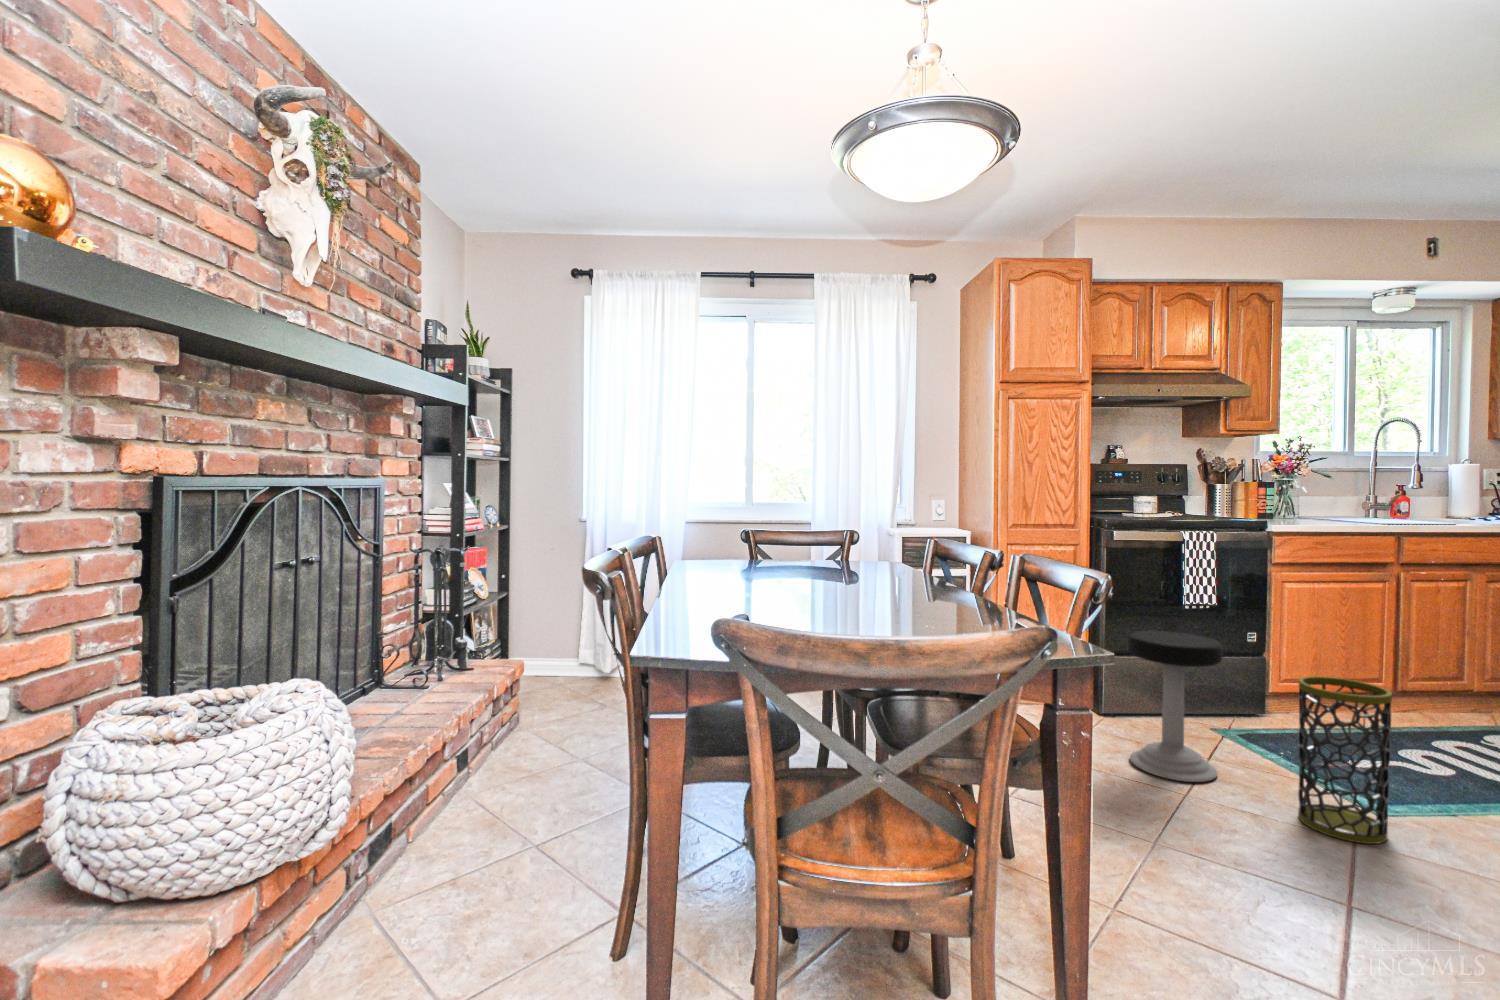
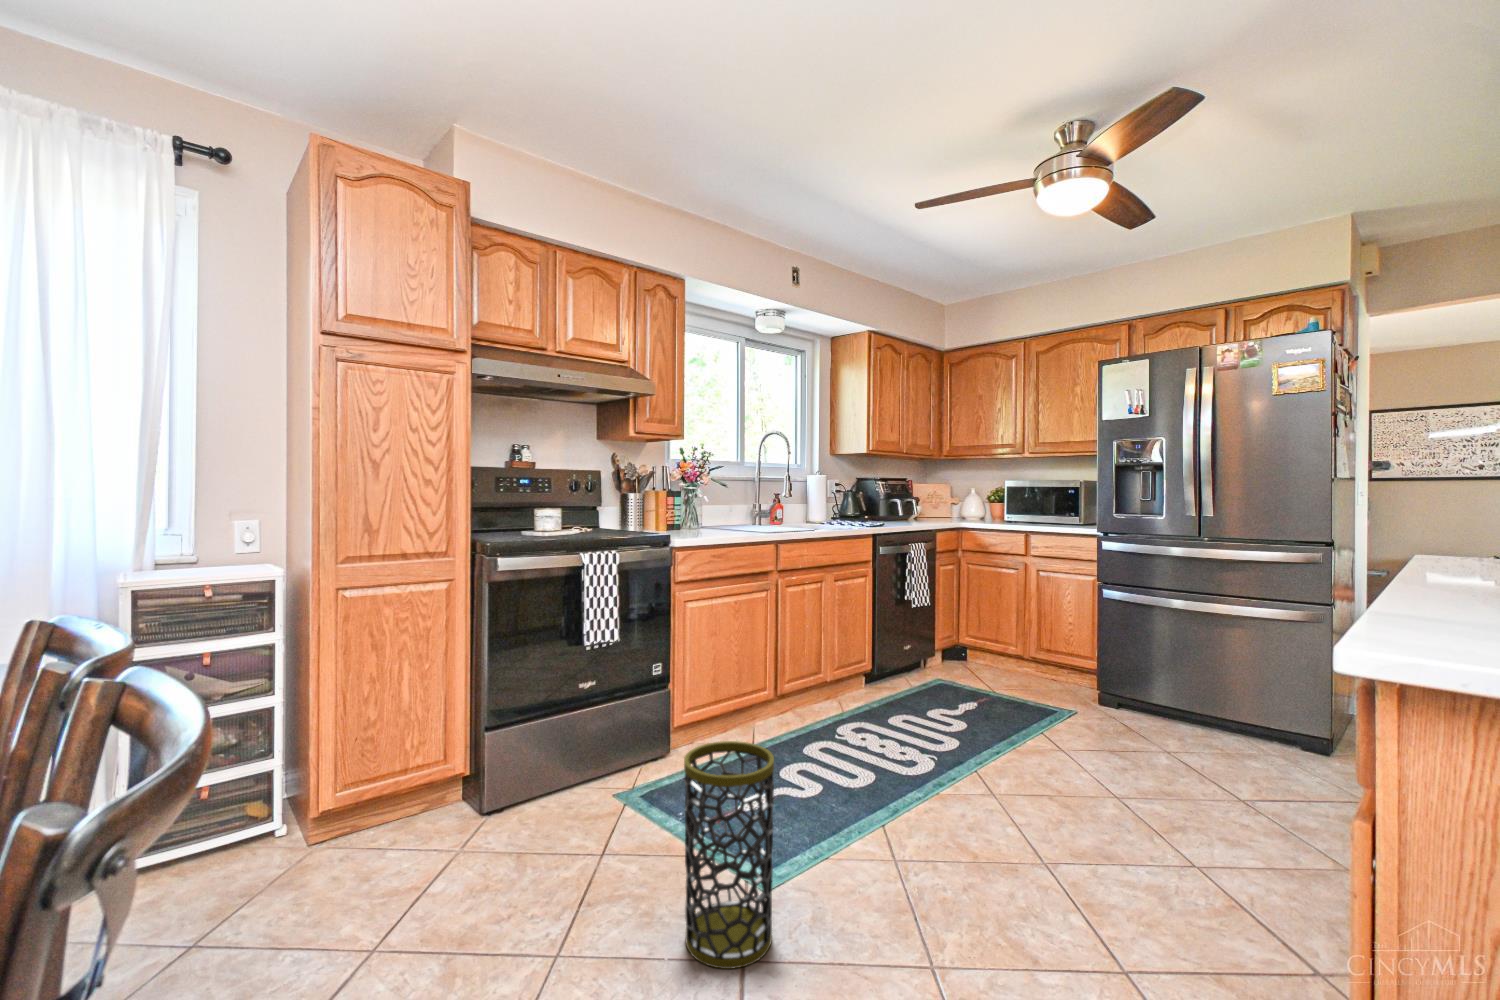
stool: present [1128,631,1223,782] -> none [491,698,608,928]

